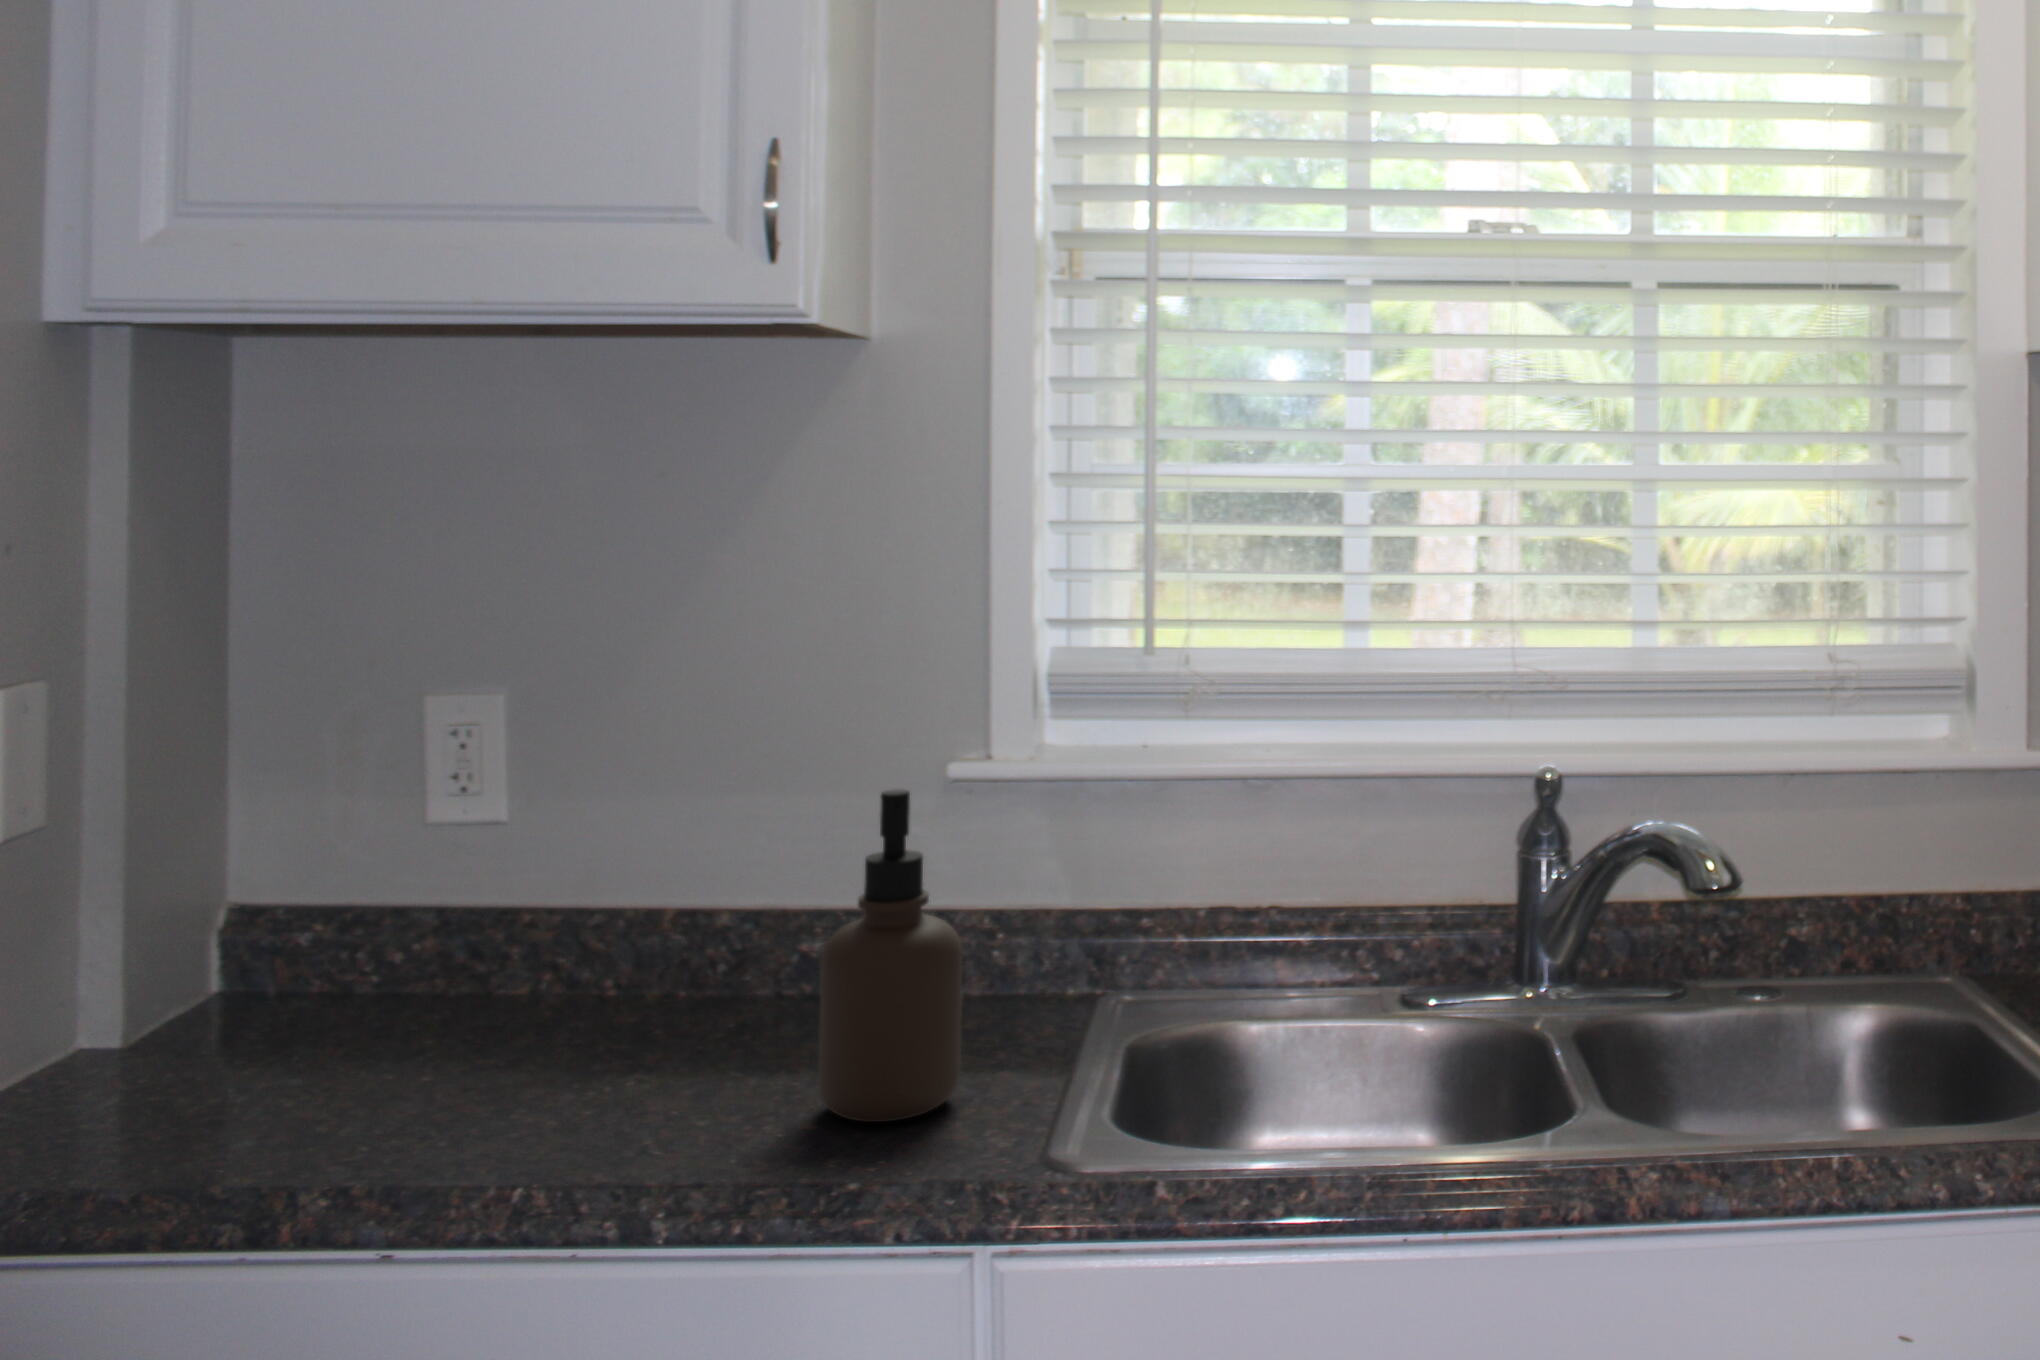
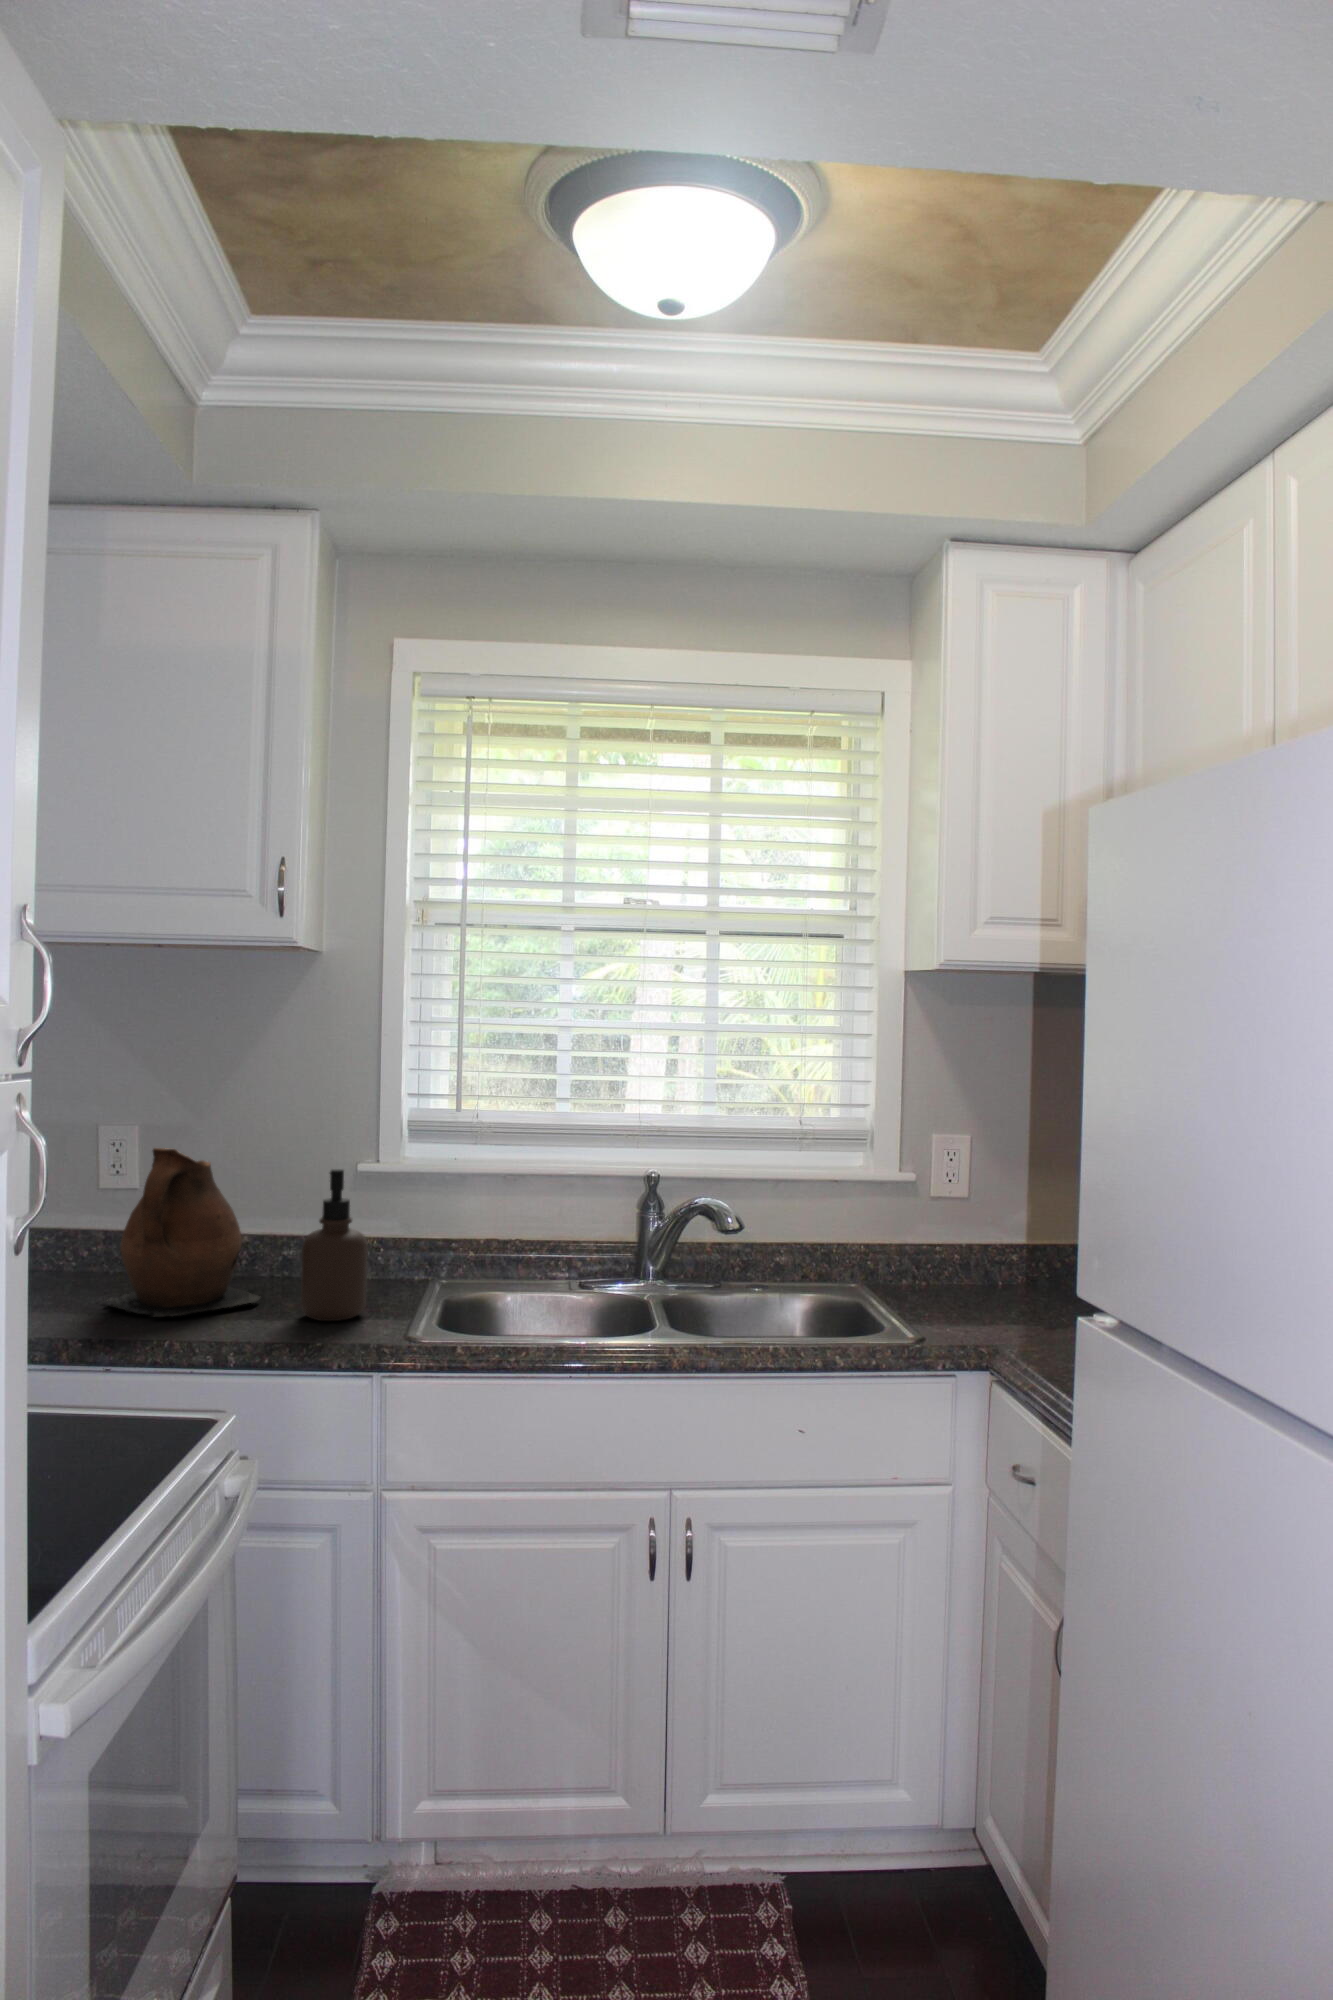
ceramic pitcher: none [391,755,741,1128] -> present [102,1148,260,1317]

